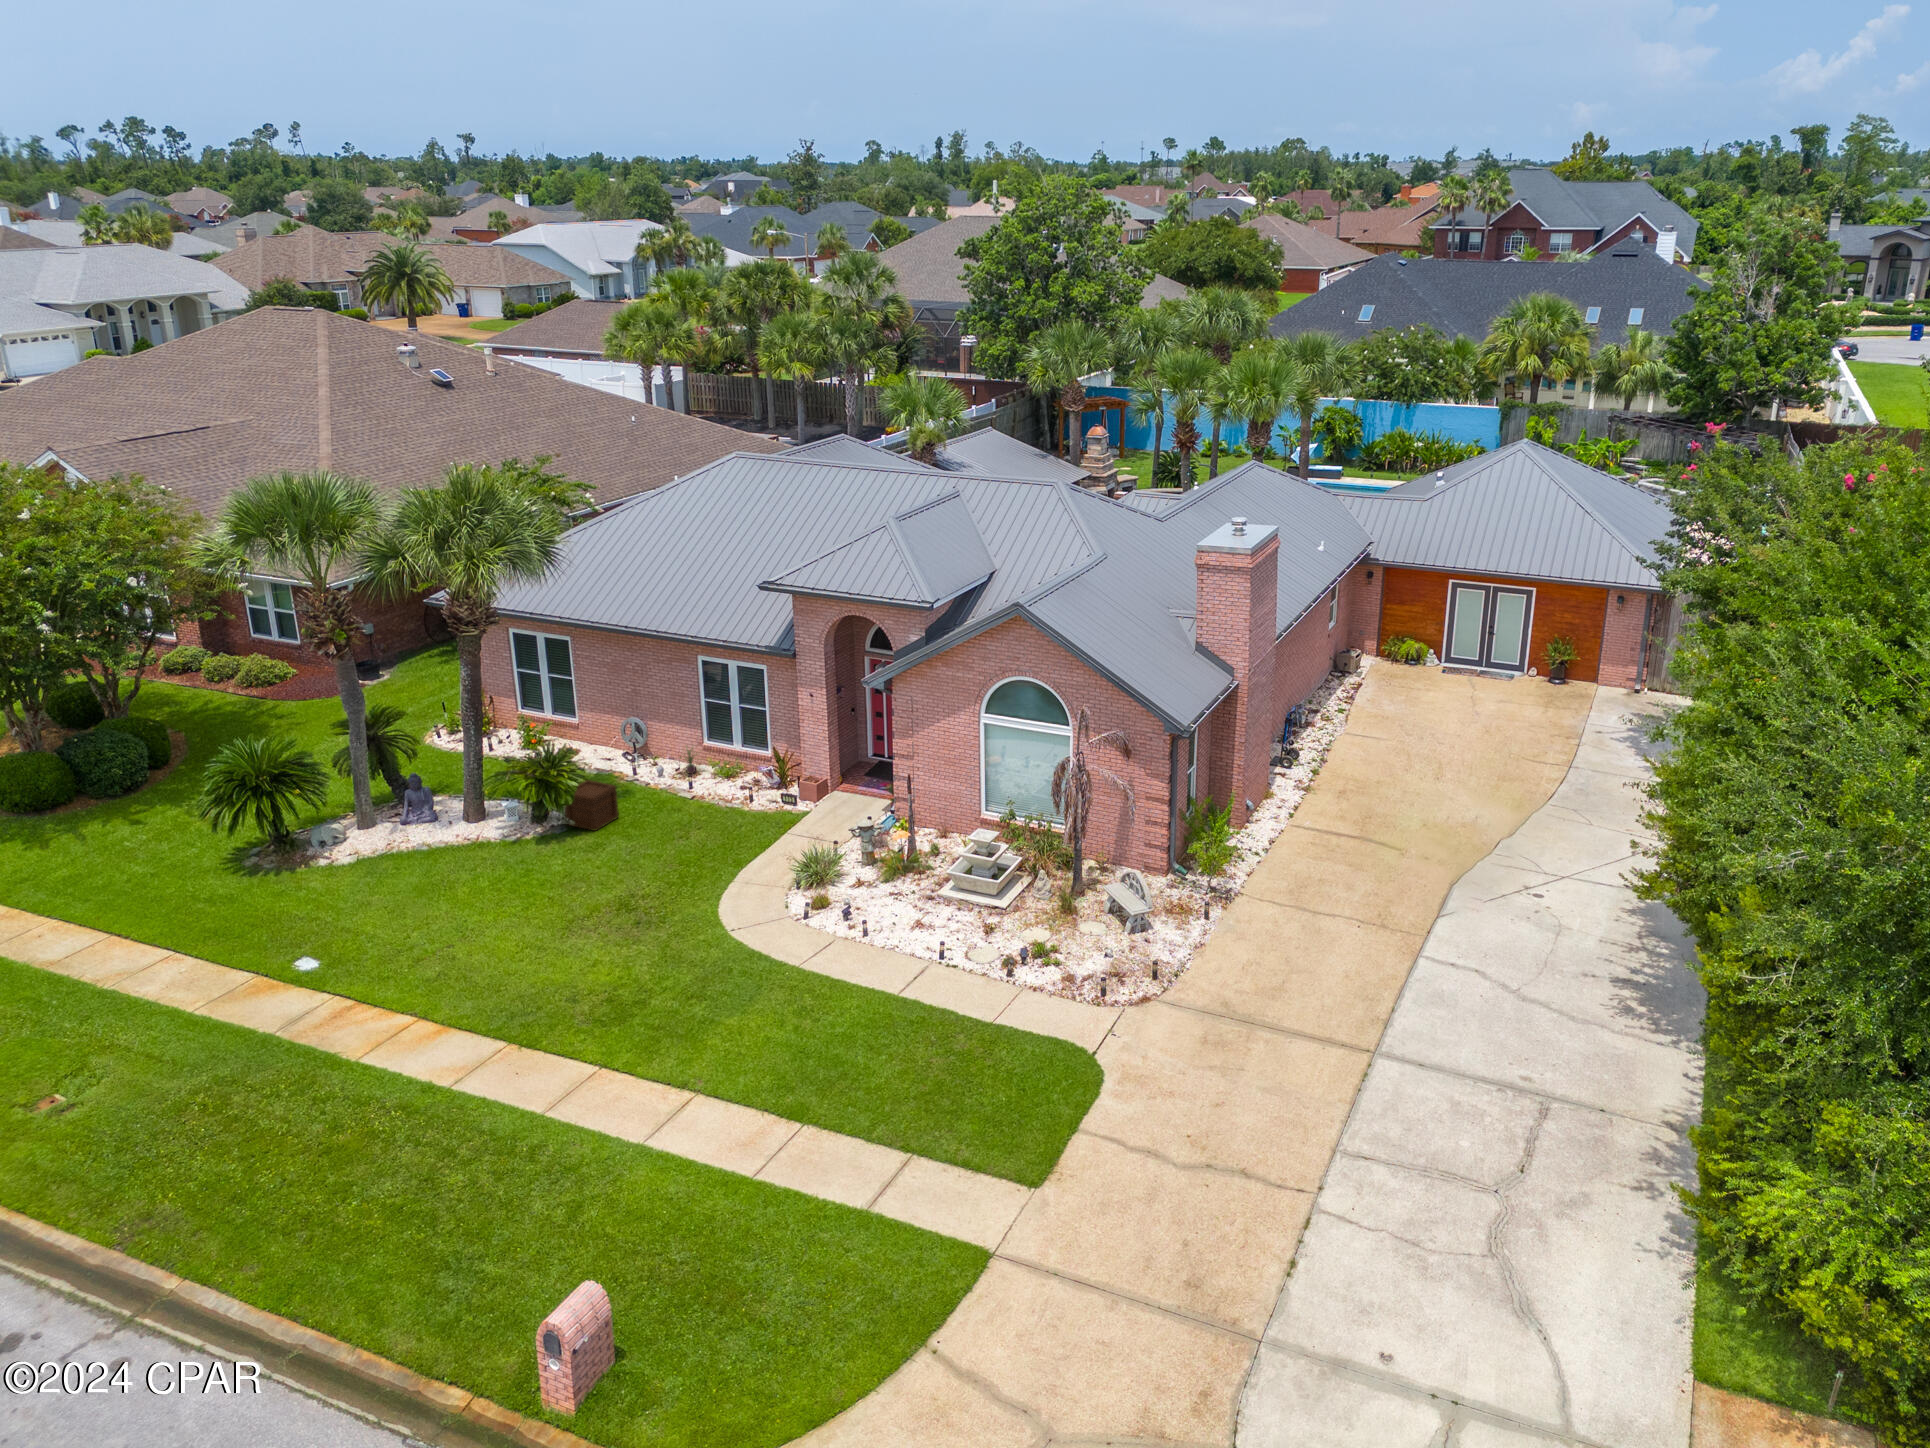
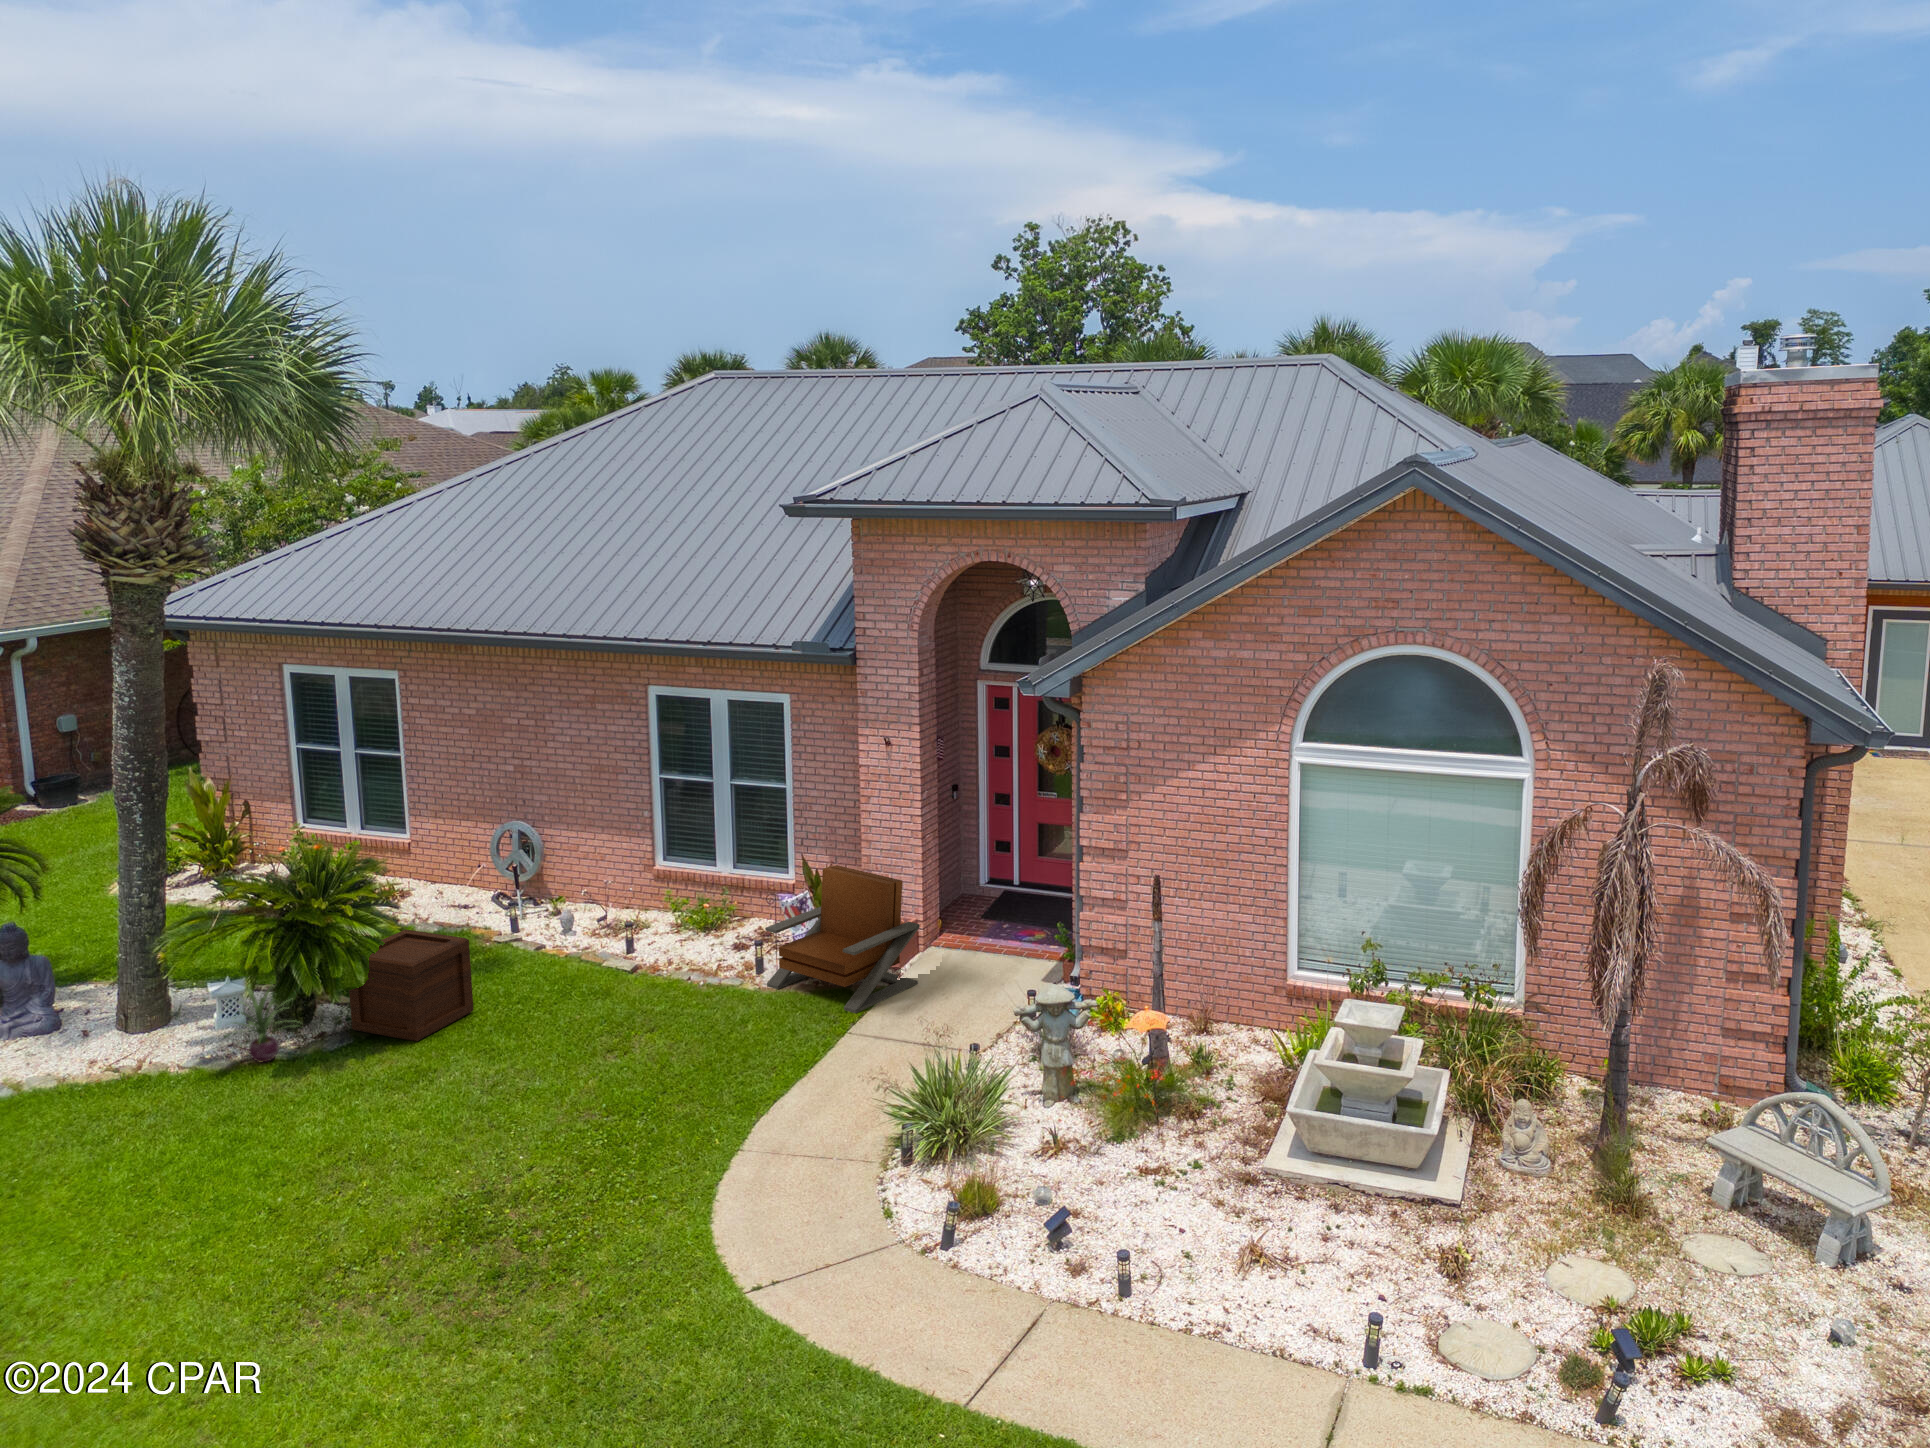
decorative plant: present [685,750,696,774] -> present [231,987,293,1062]
lounge chair: none [752,752,825,823] -> present [765,865,920,1013]

